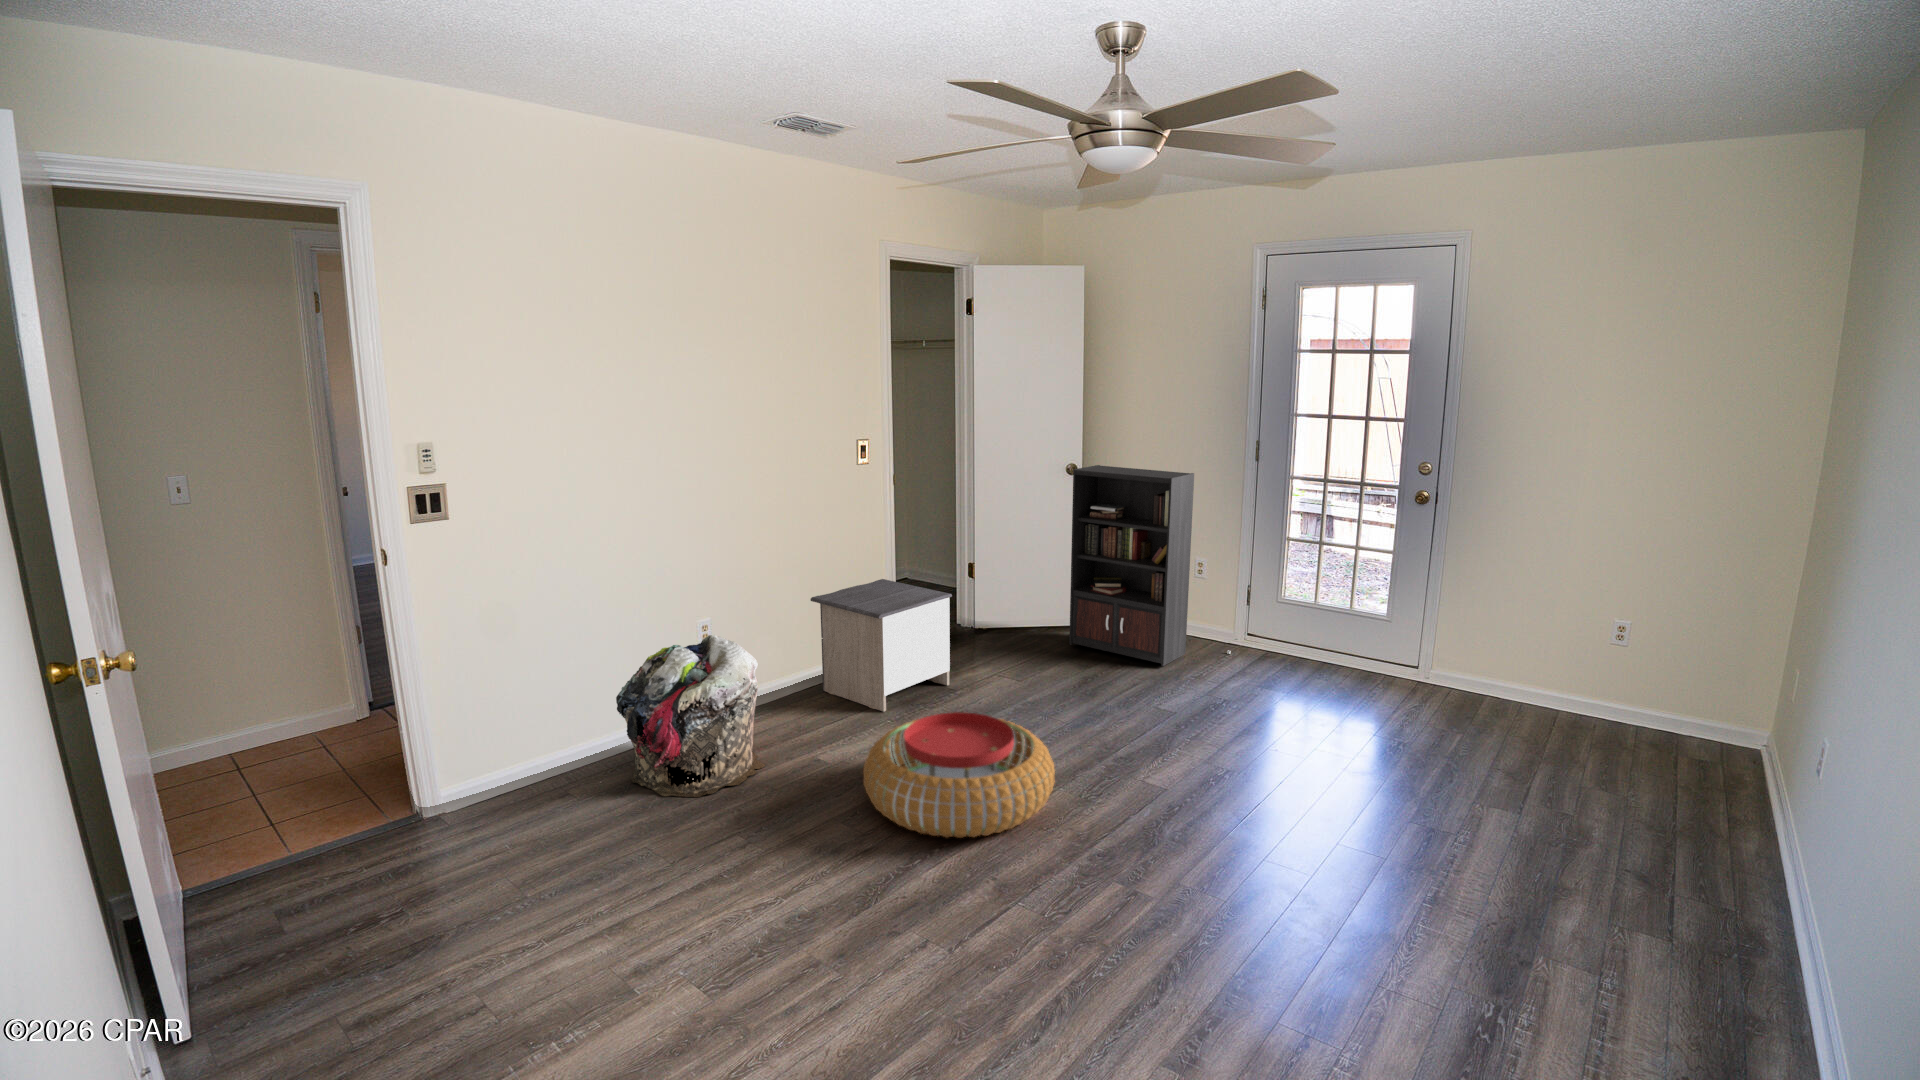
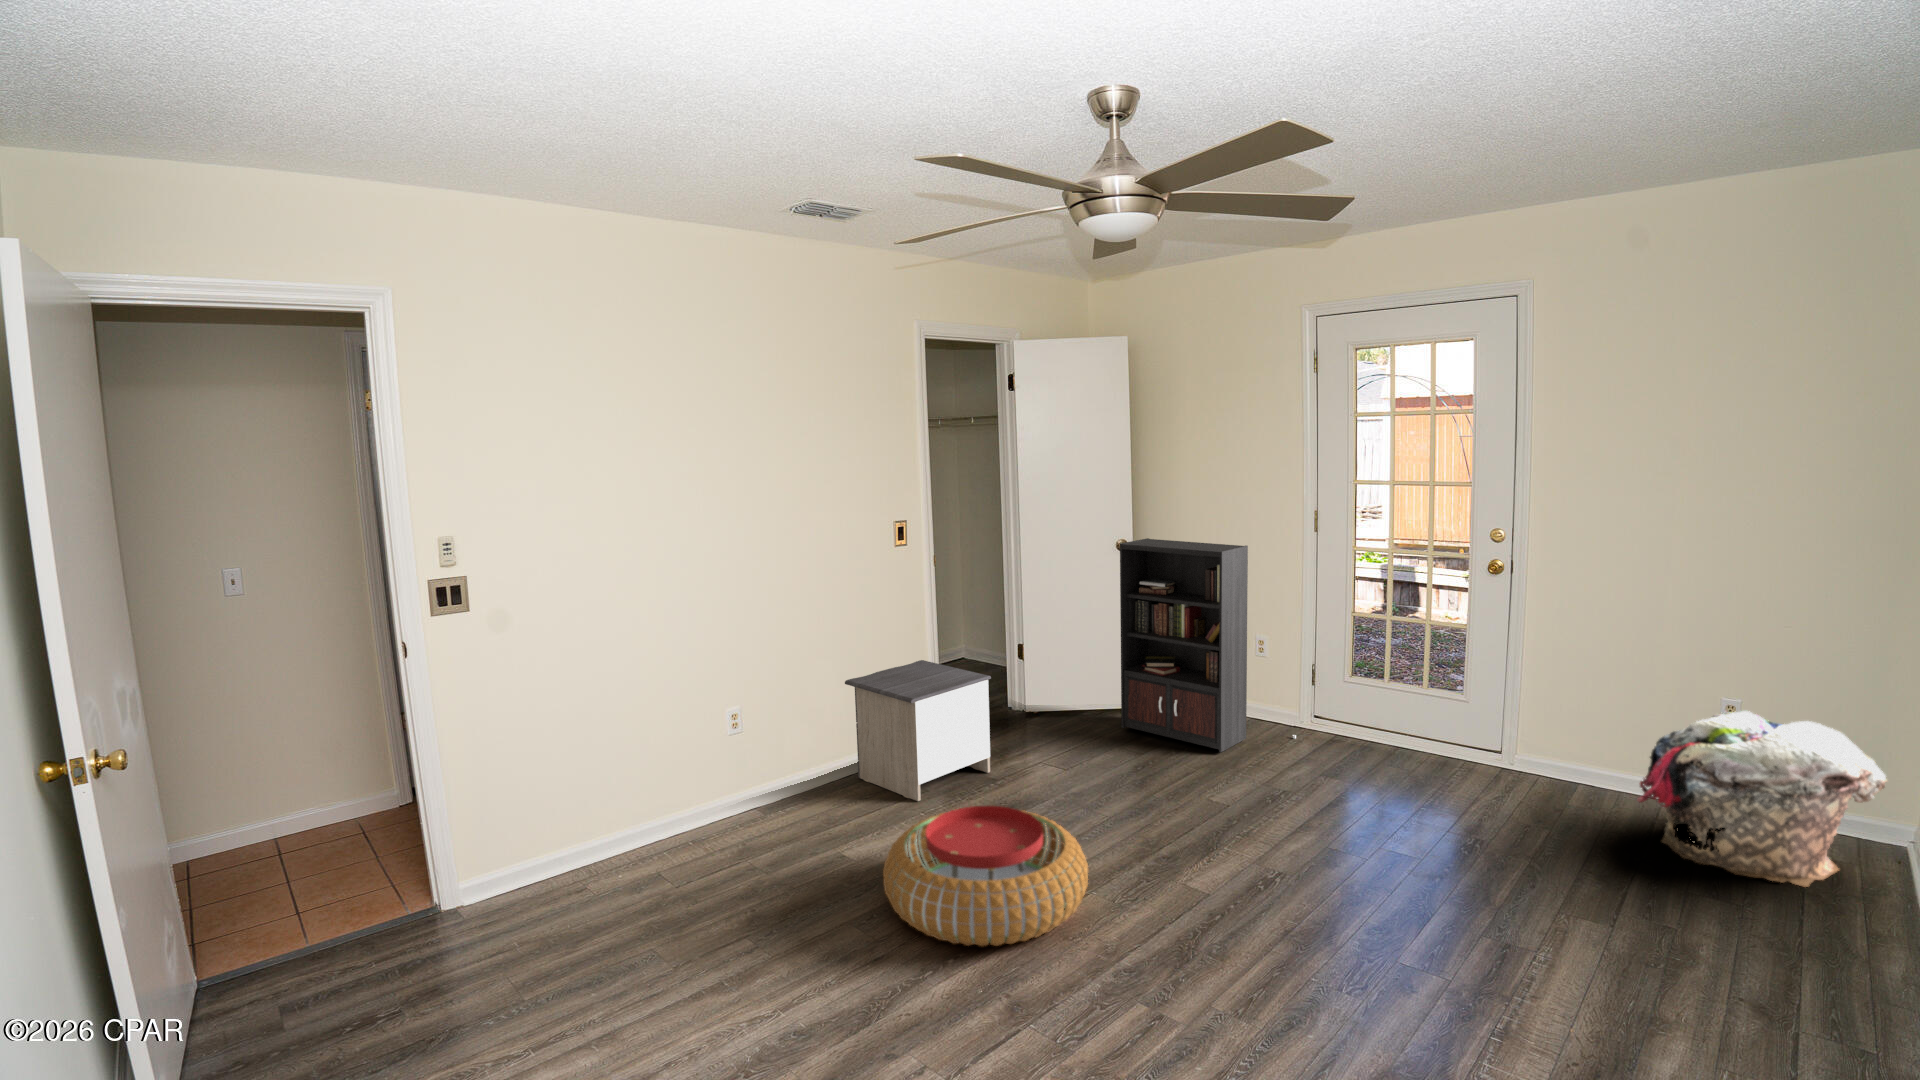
laundry basket: present [616,635,765,797] -> present [1638,711,1887,887]

